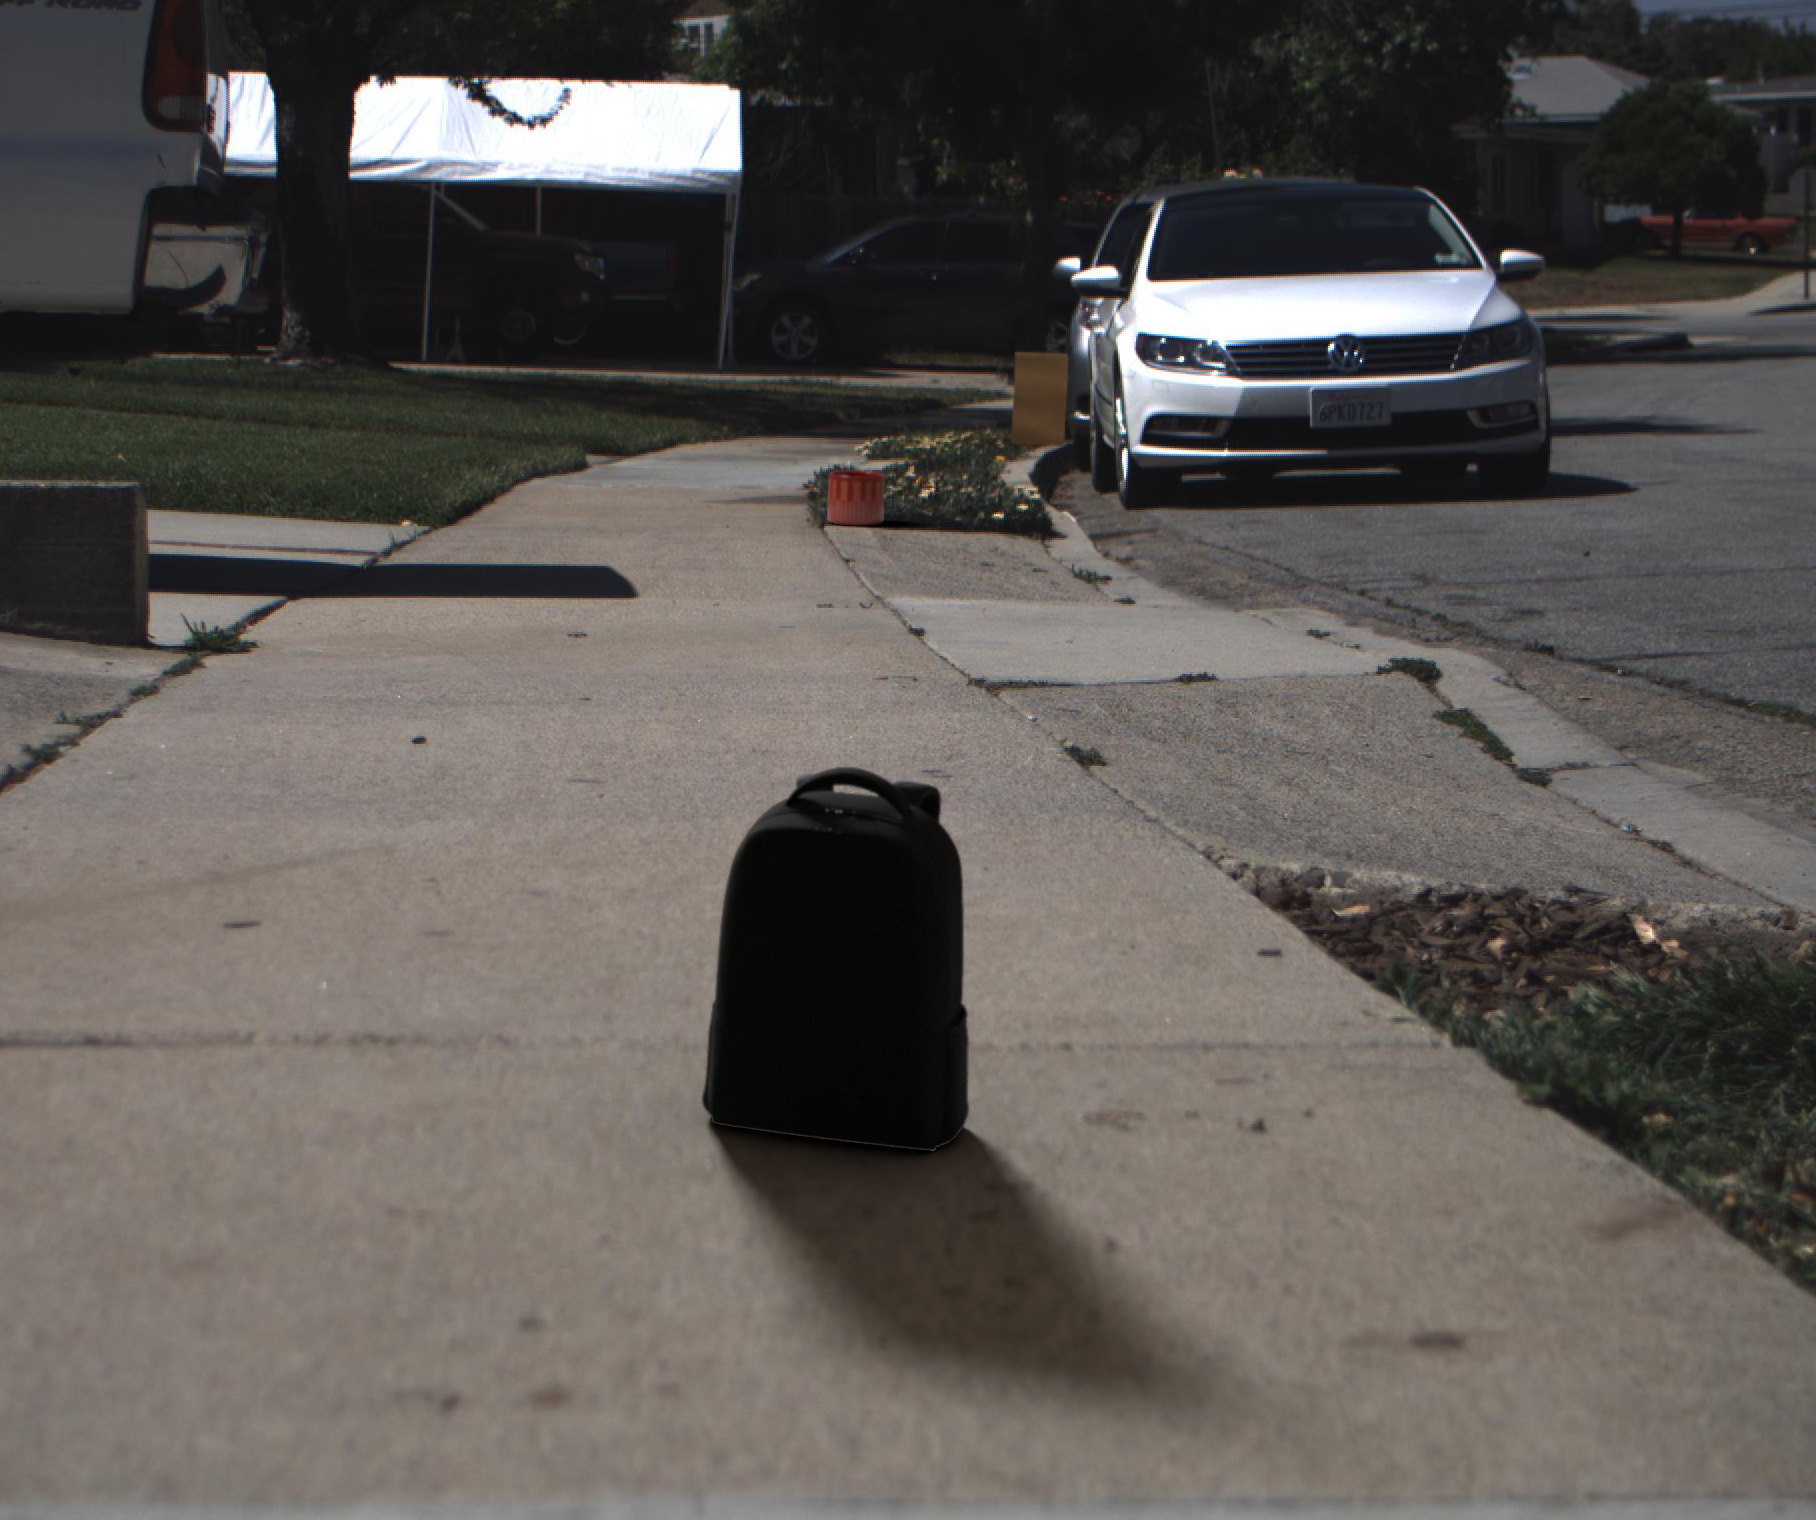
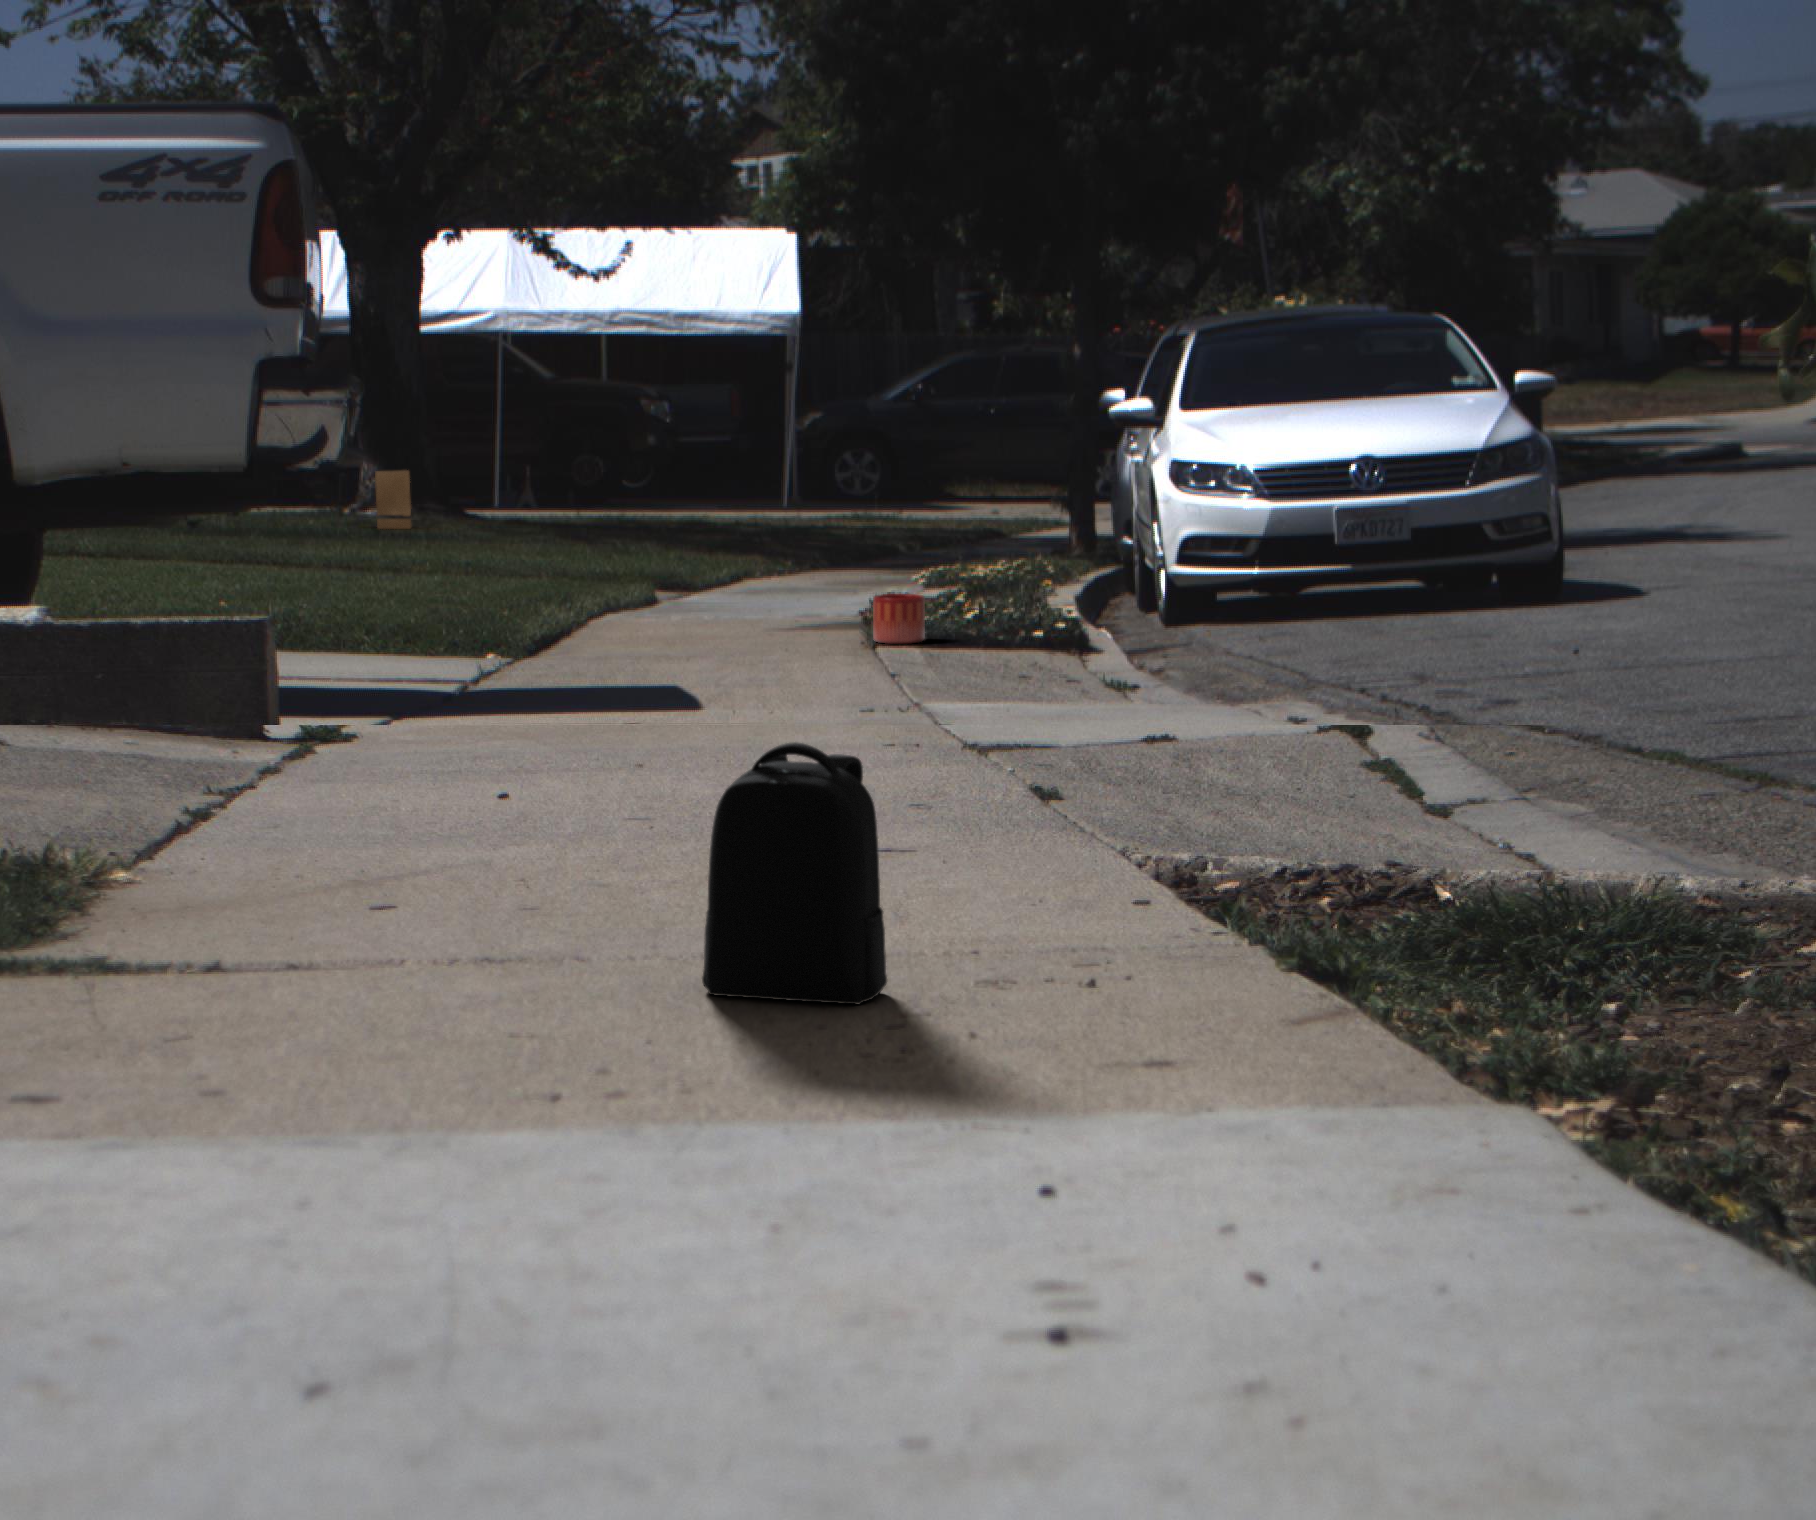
cardboard box: present [1011,352,1069,446] -> present [375,470,411,529]

